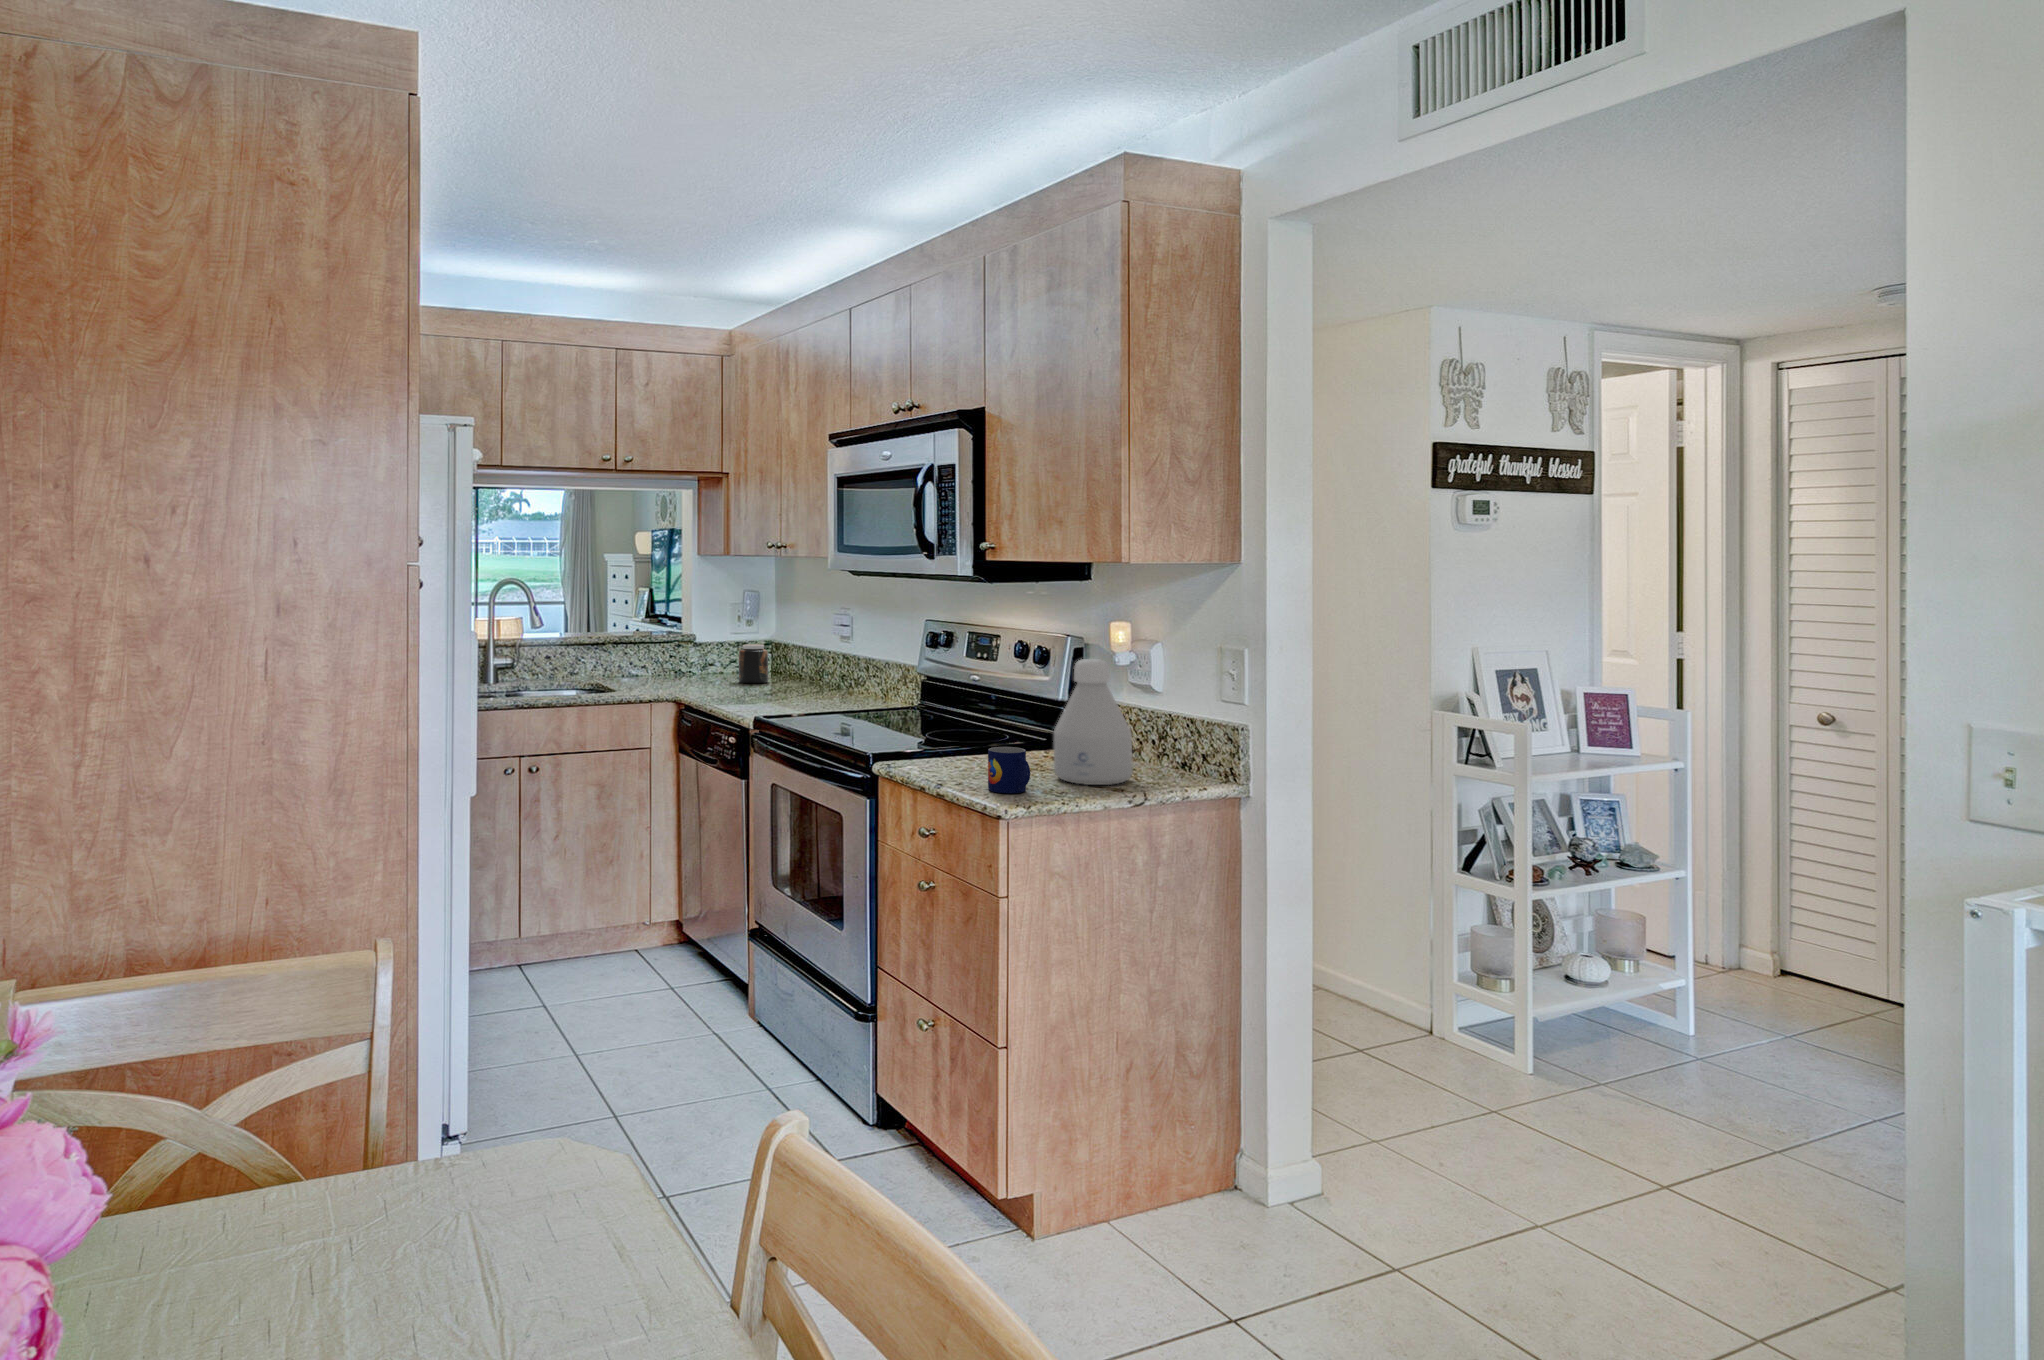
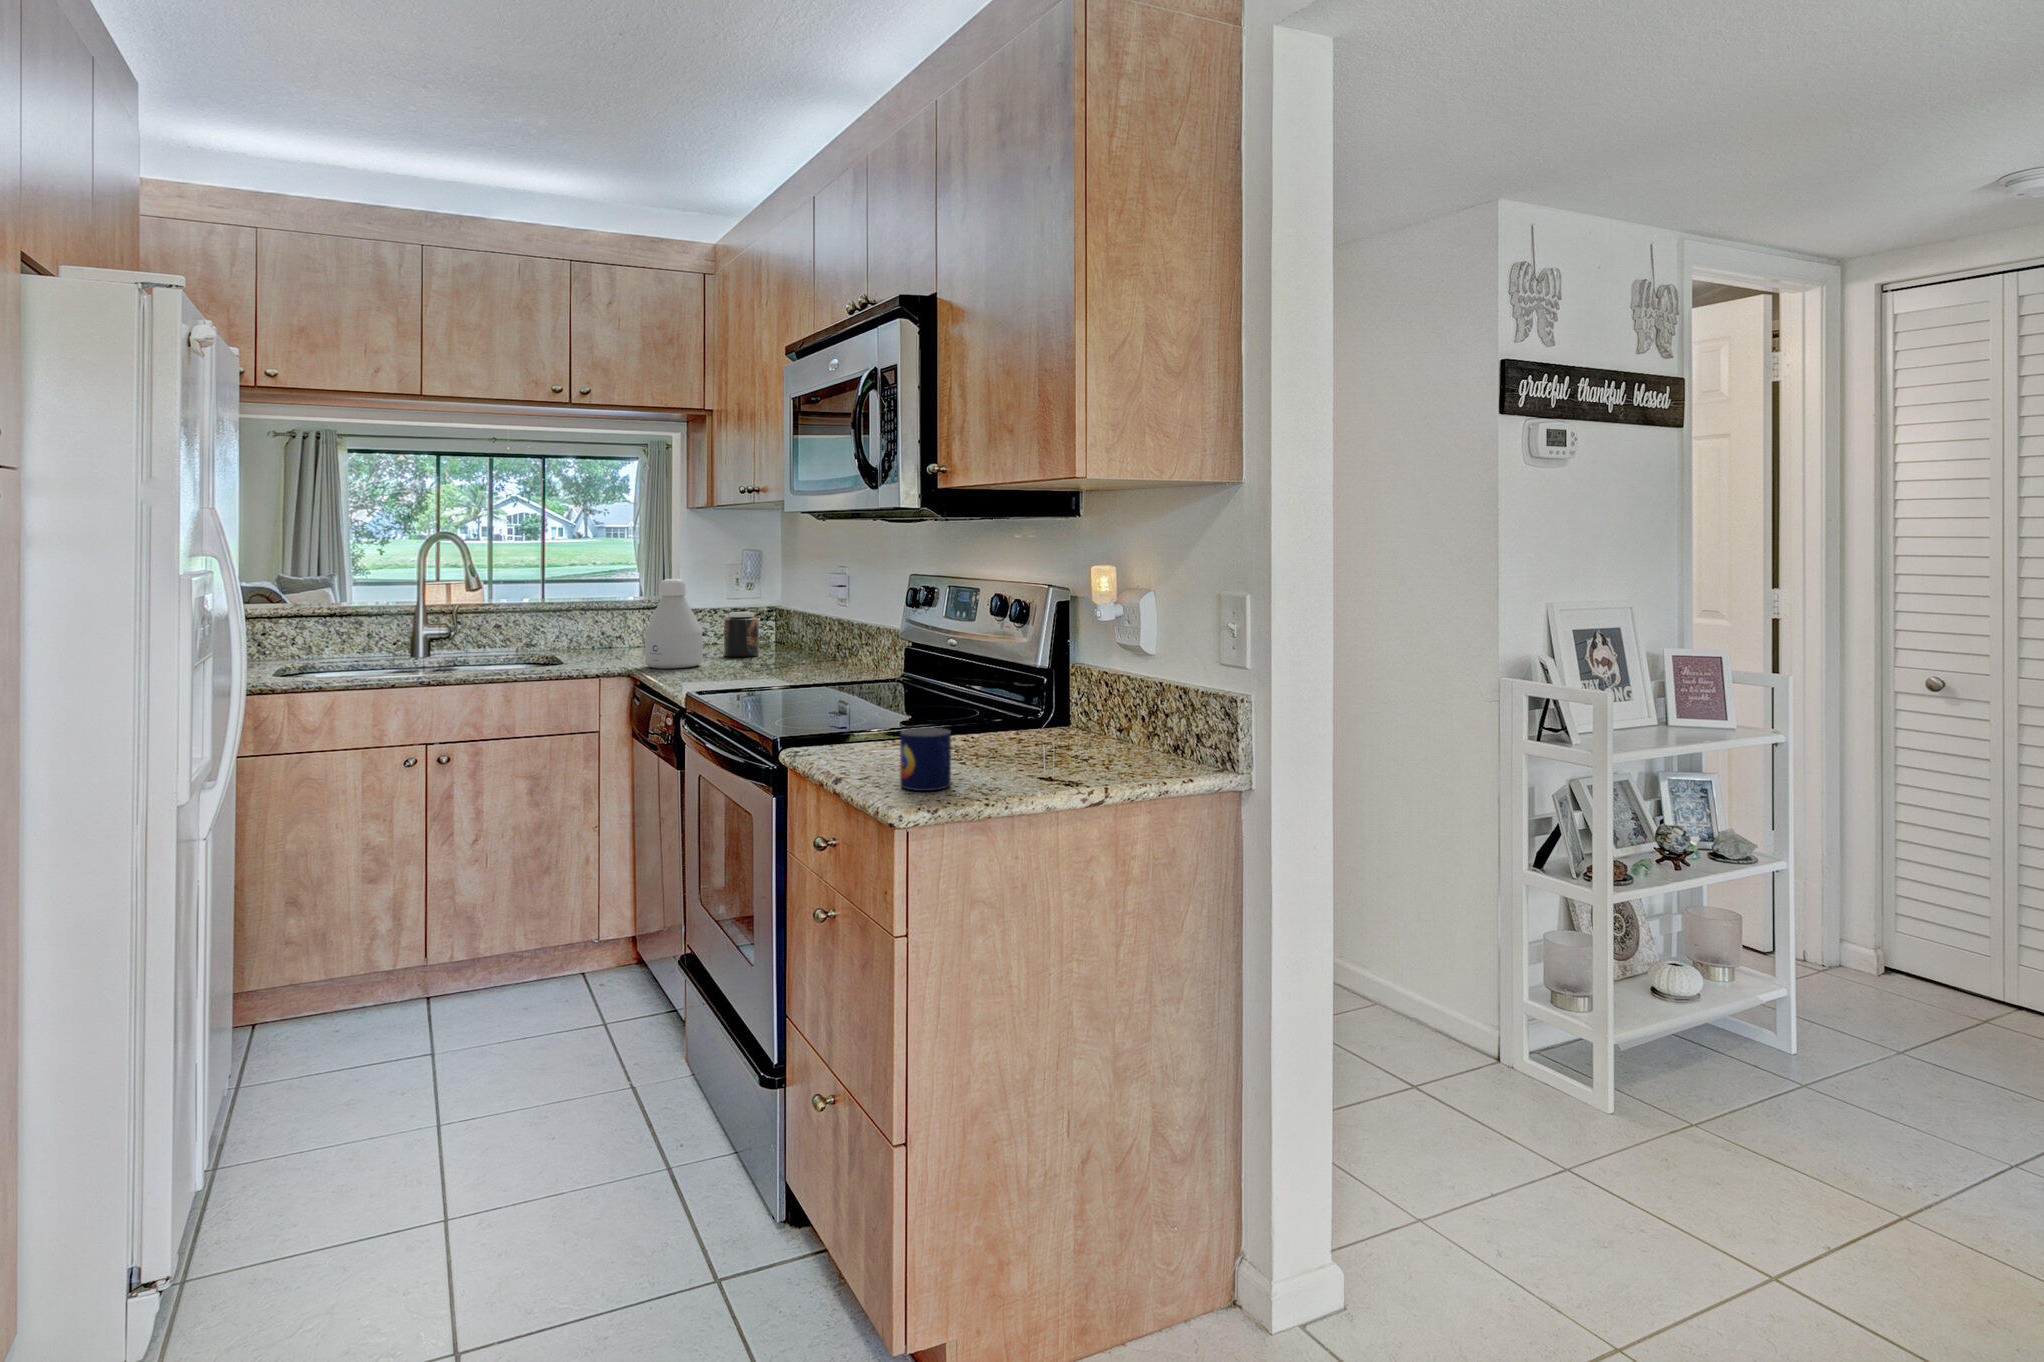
bottle: present [1054,659,1132,785] -> present [645,579,703,669]

